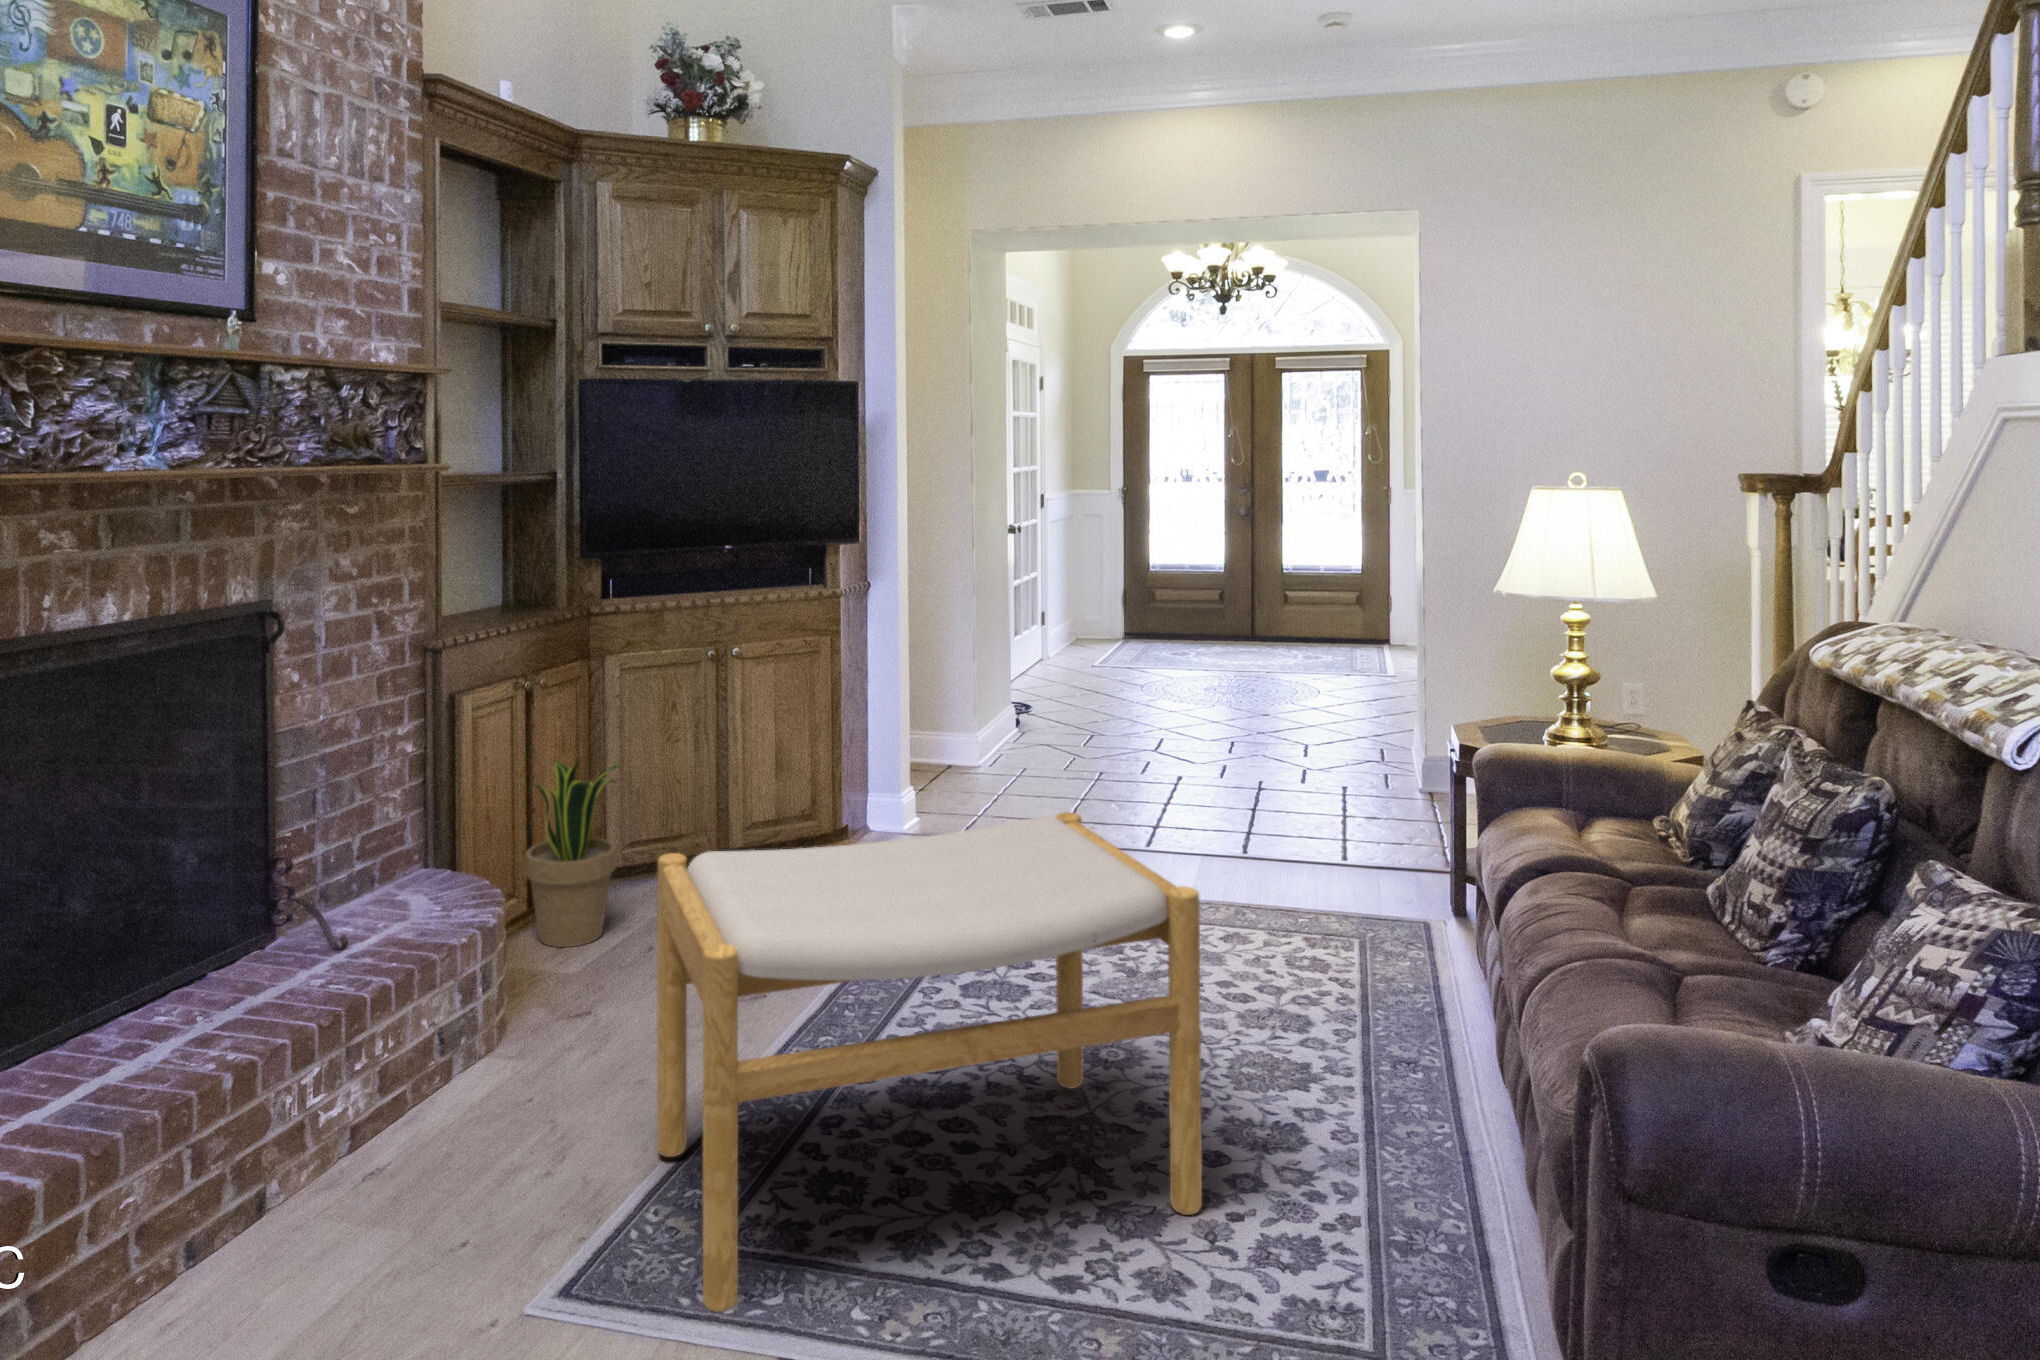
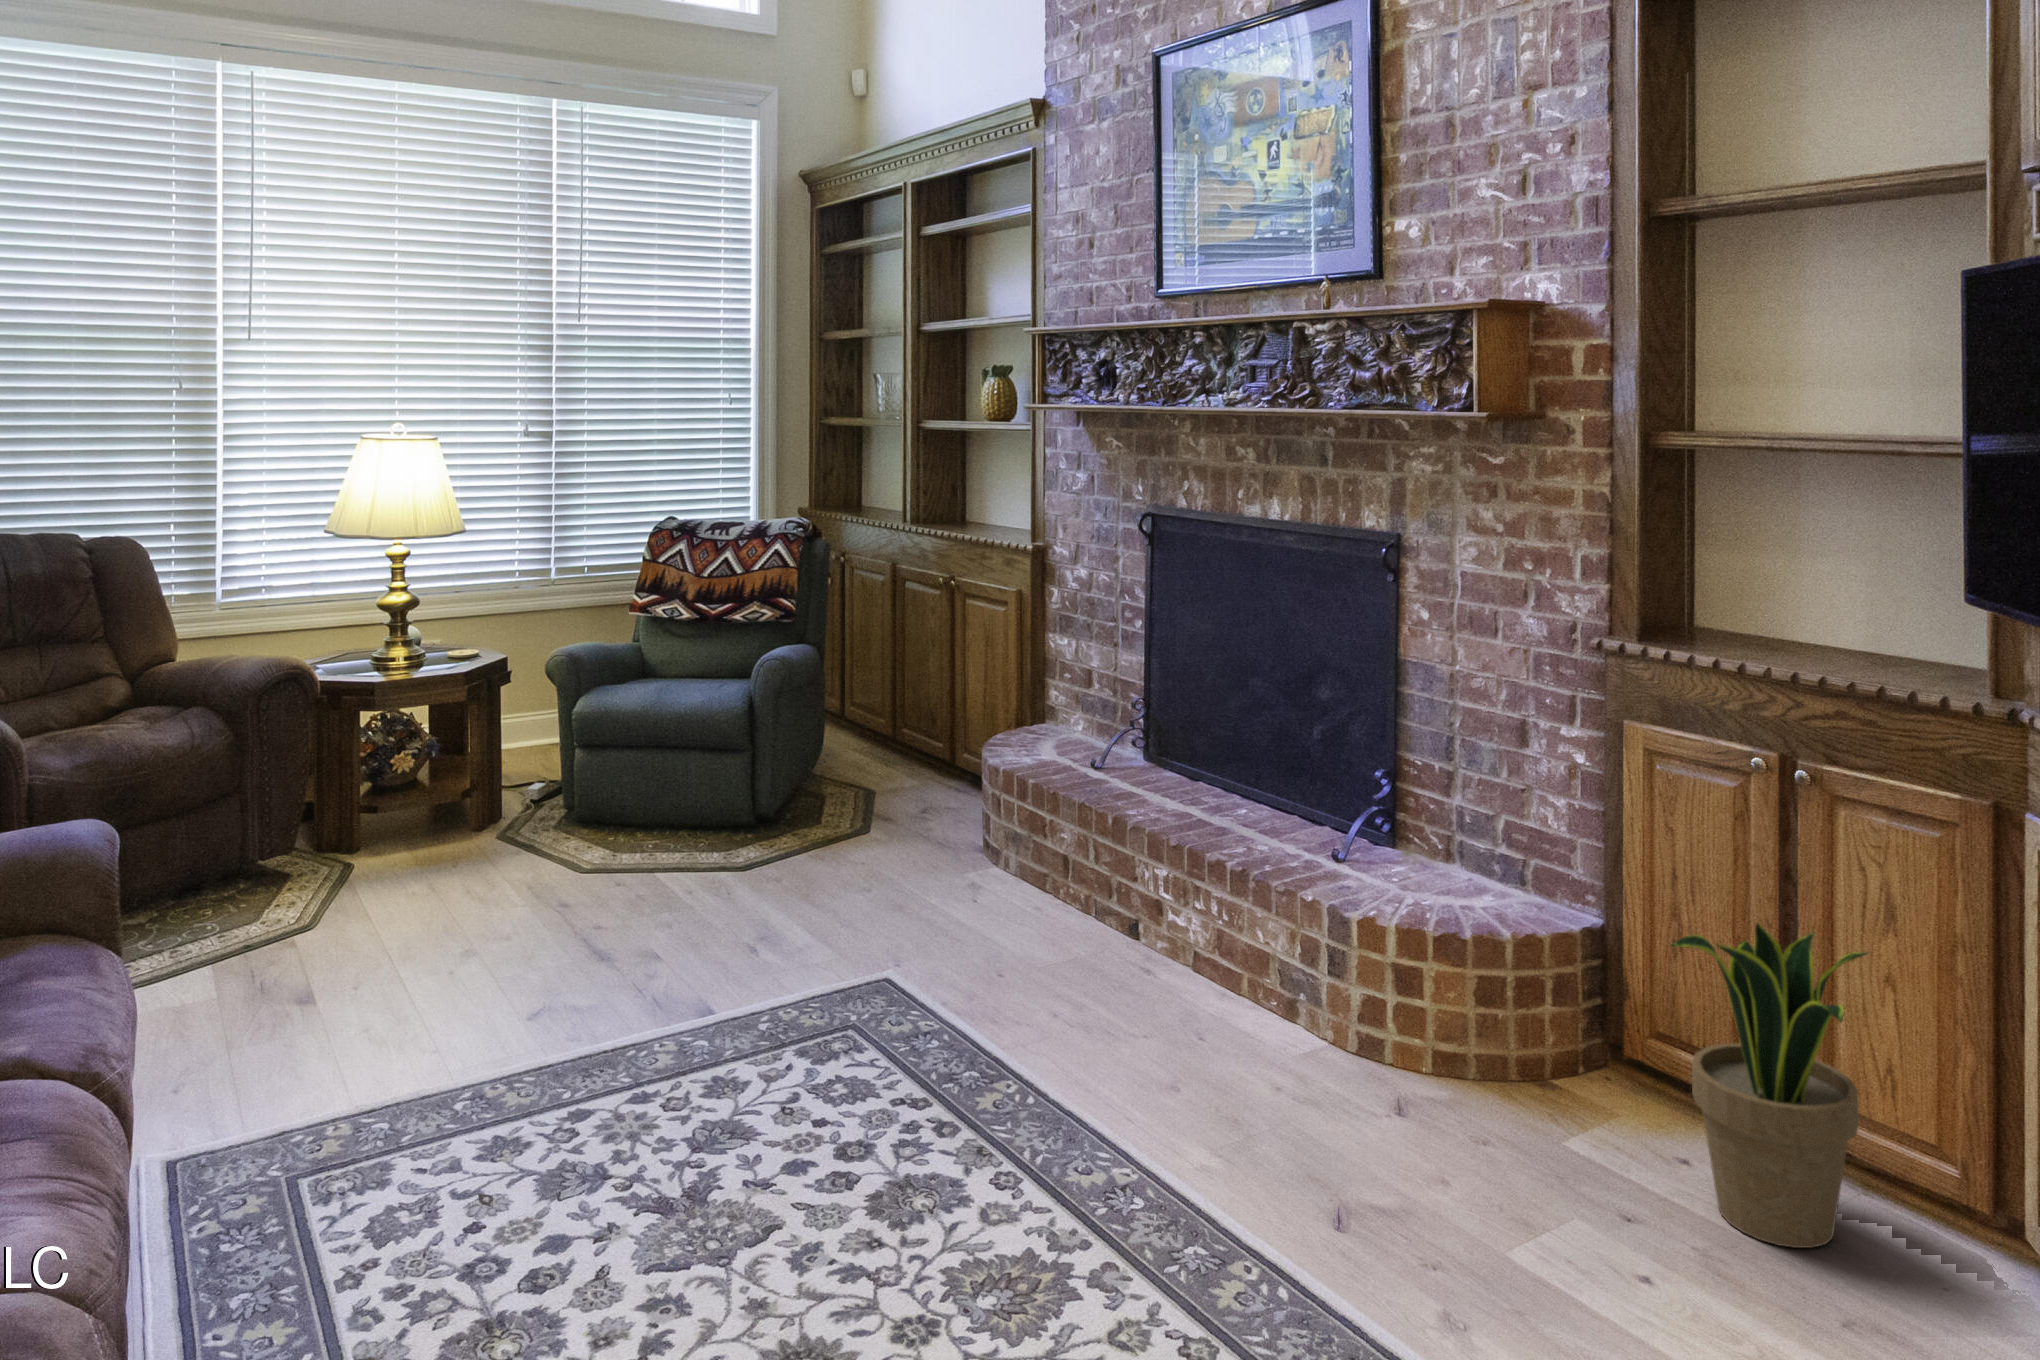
footstool: present [657,812,1202,1312] -> none [513,754,1030,1301]

